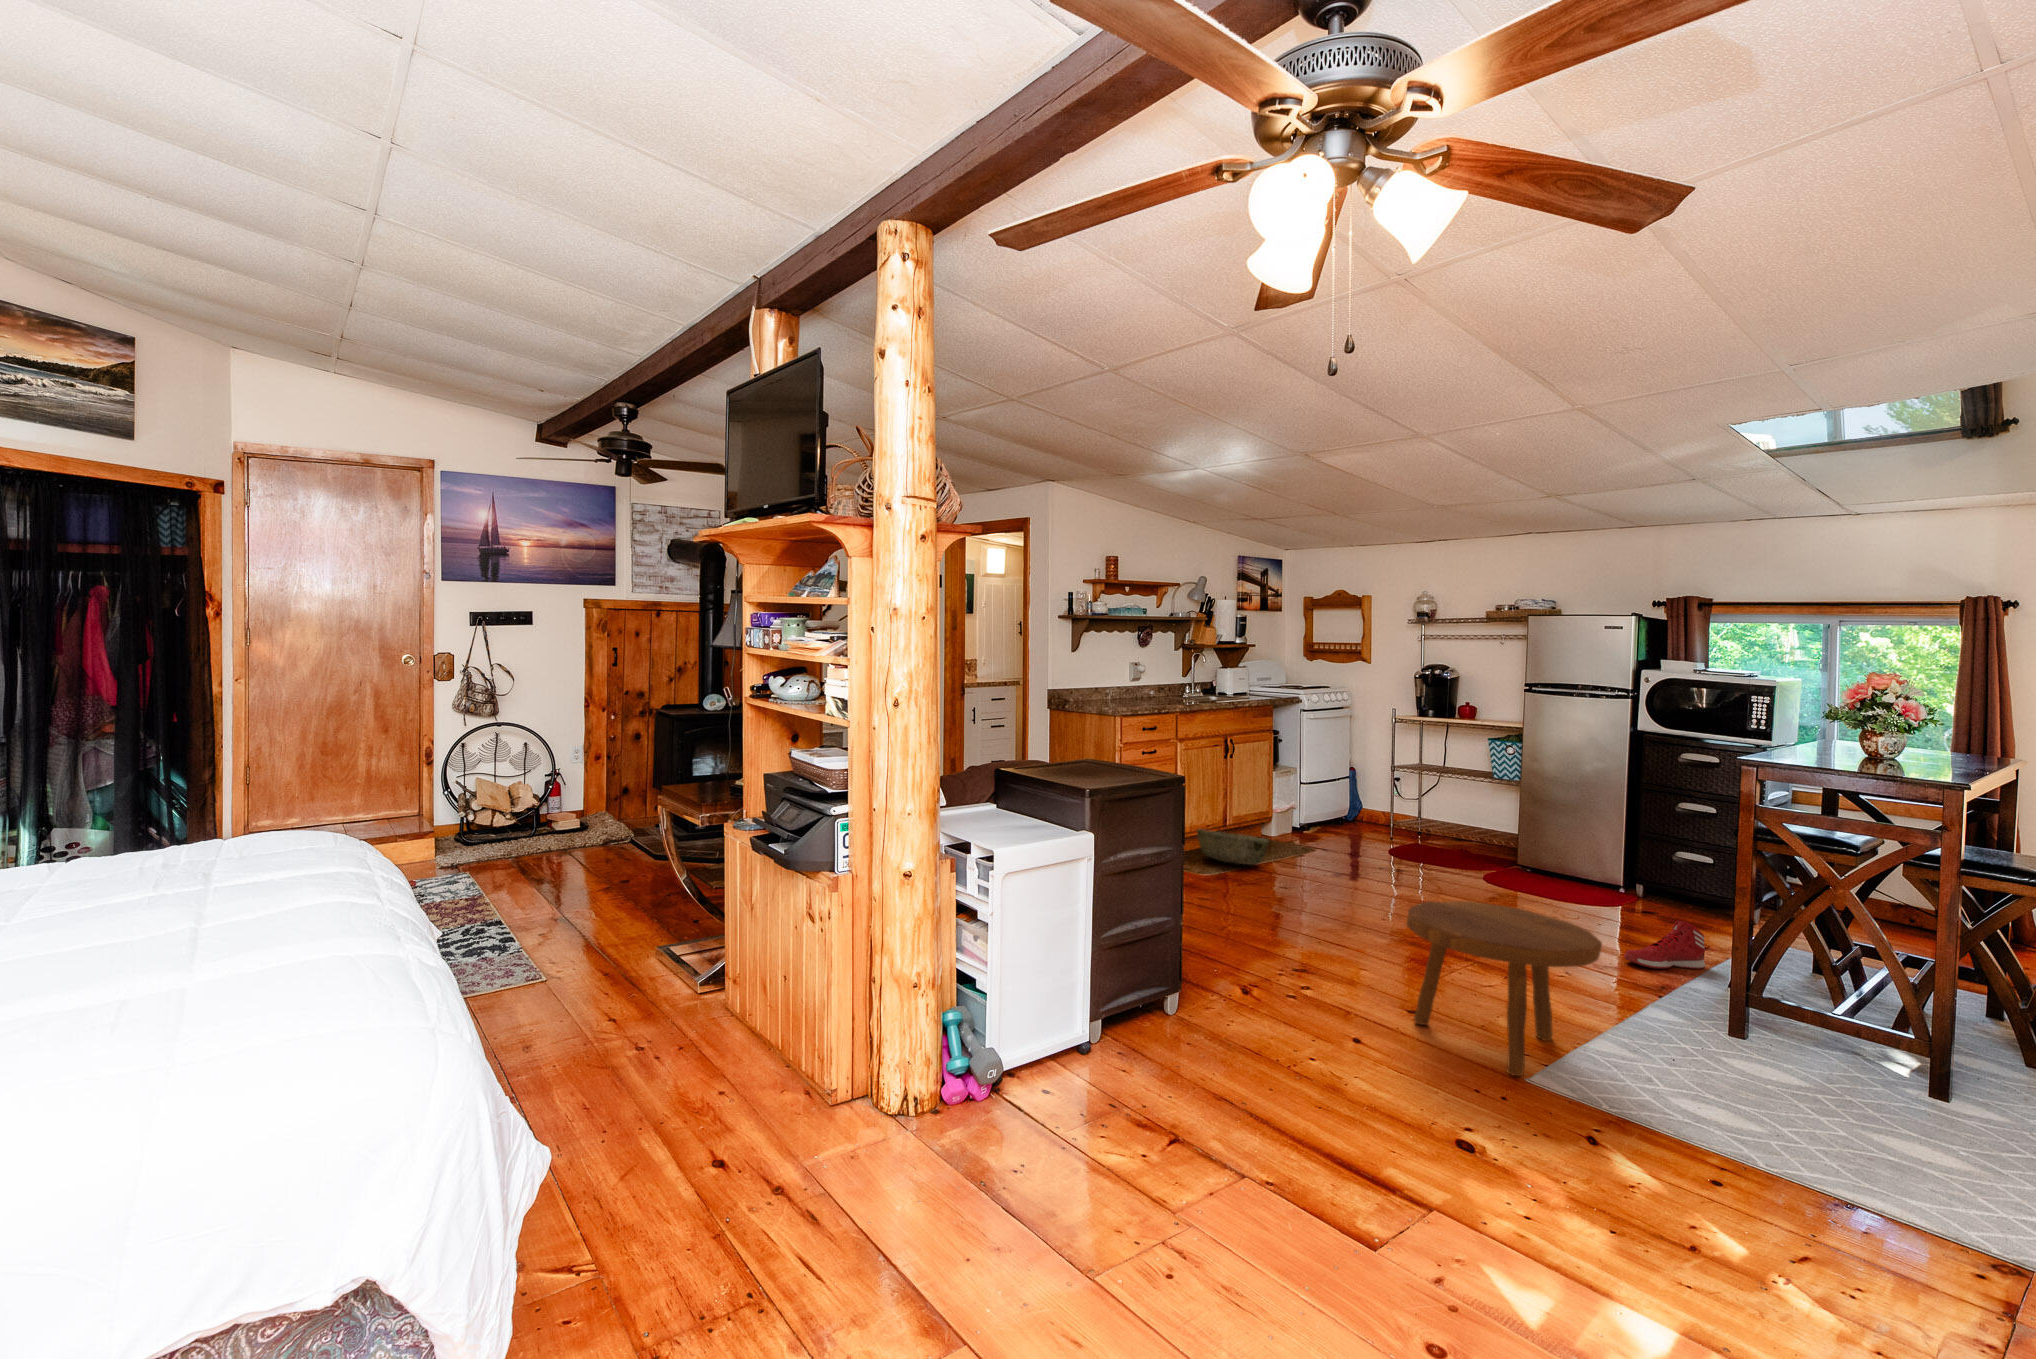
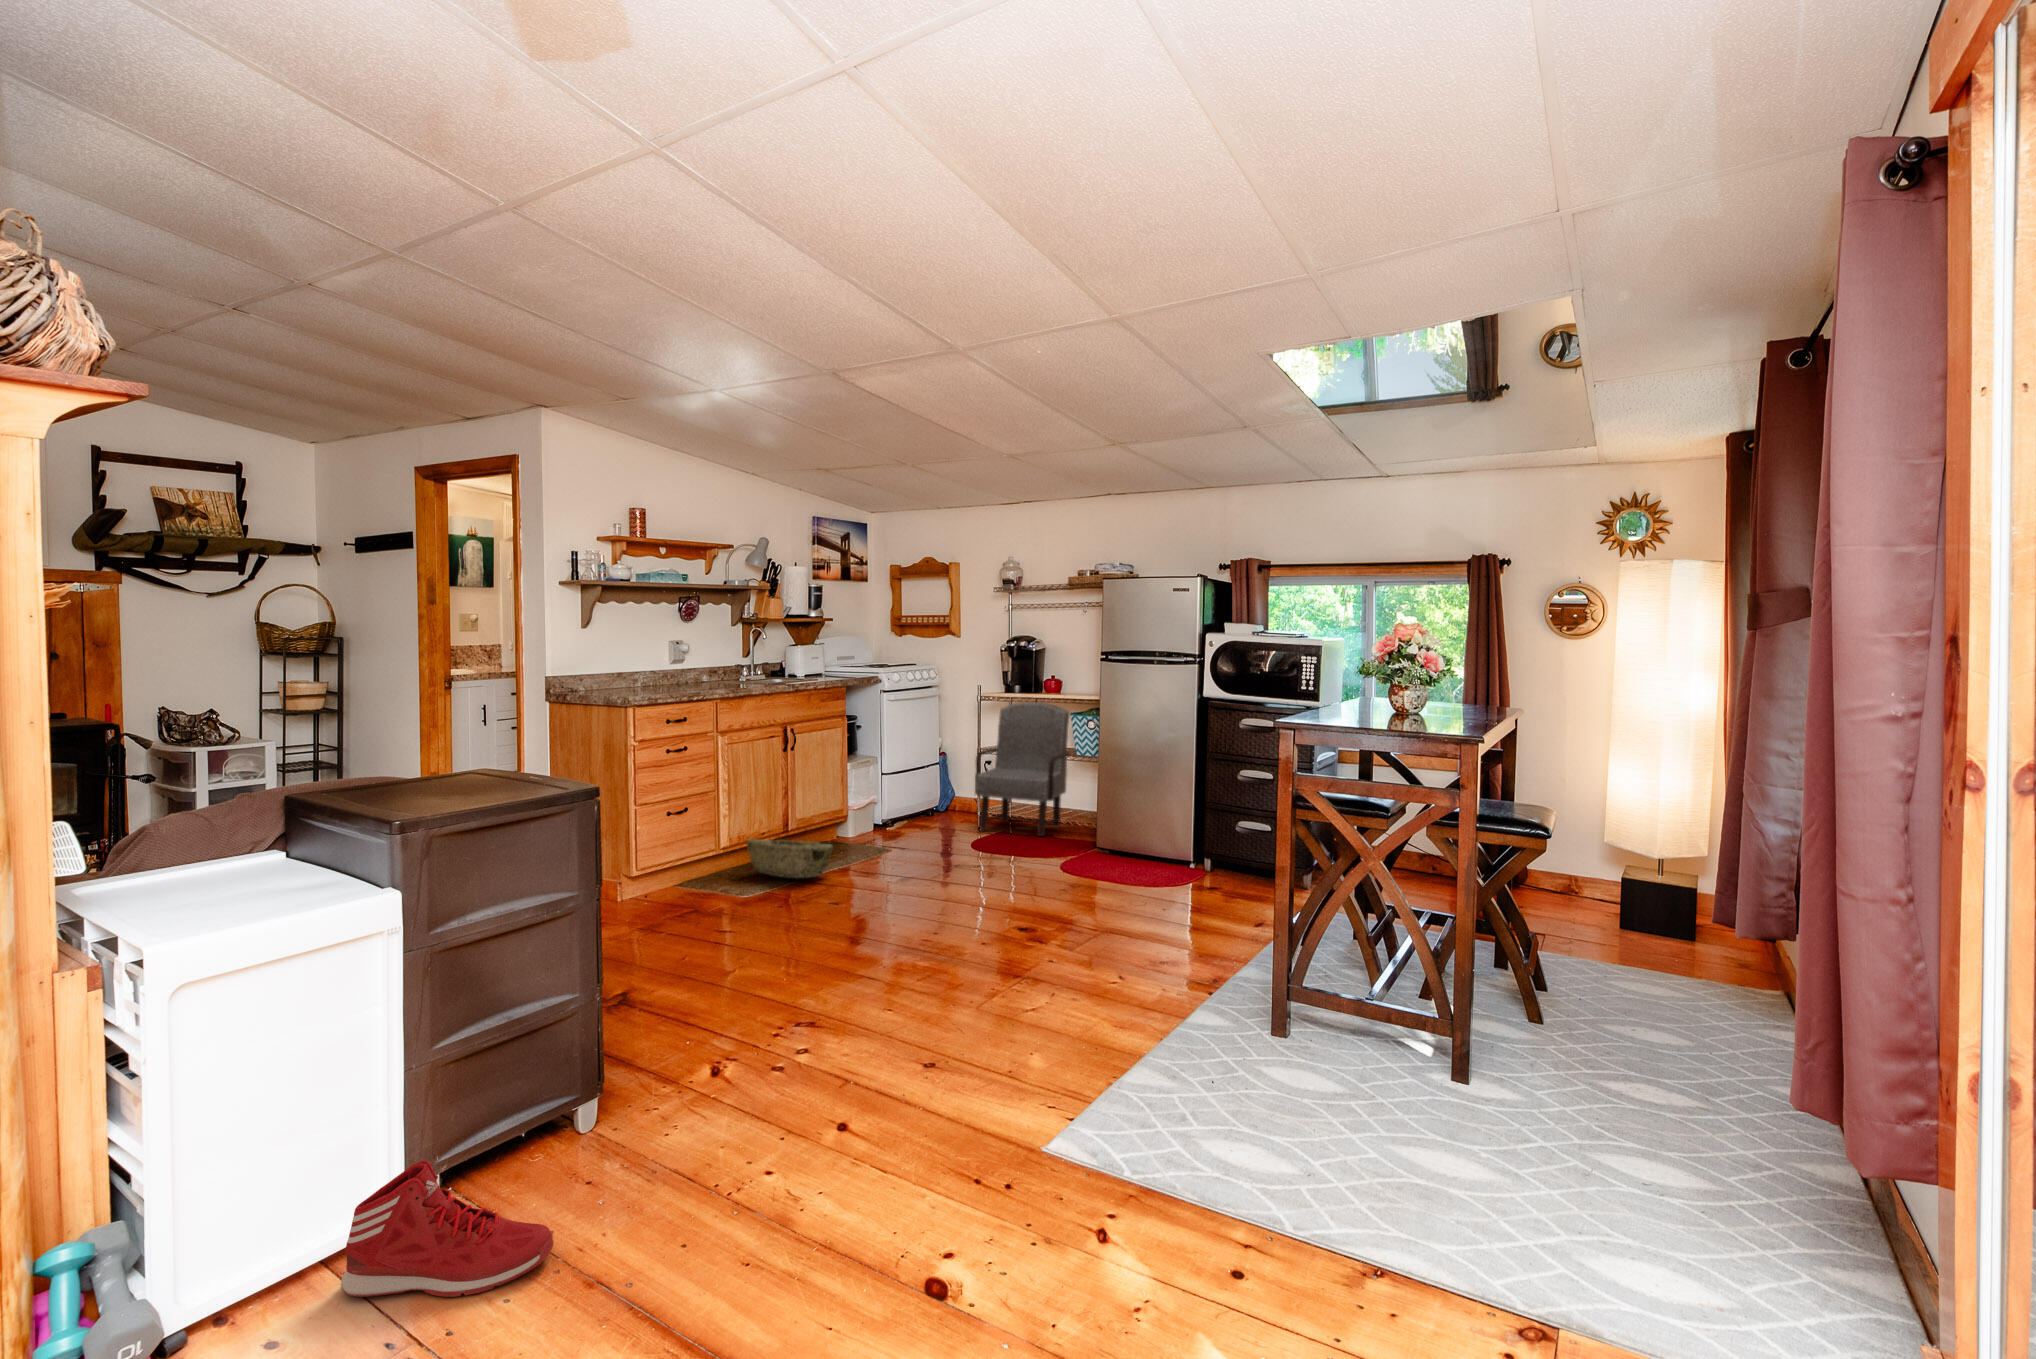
armchair: none [1385,726,1483,853] -> present [975,702,1070,836]
footstool: present [1407,901,1602,1076] -> none [914,923,1143,1171]
sneaker: present [1624,920,1705,969] -> present [341,1160,553,1297]

